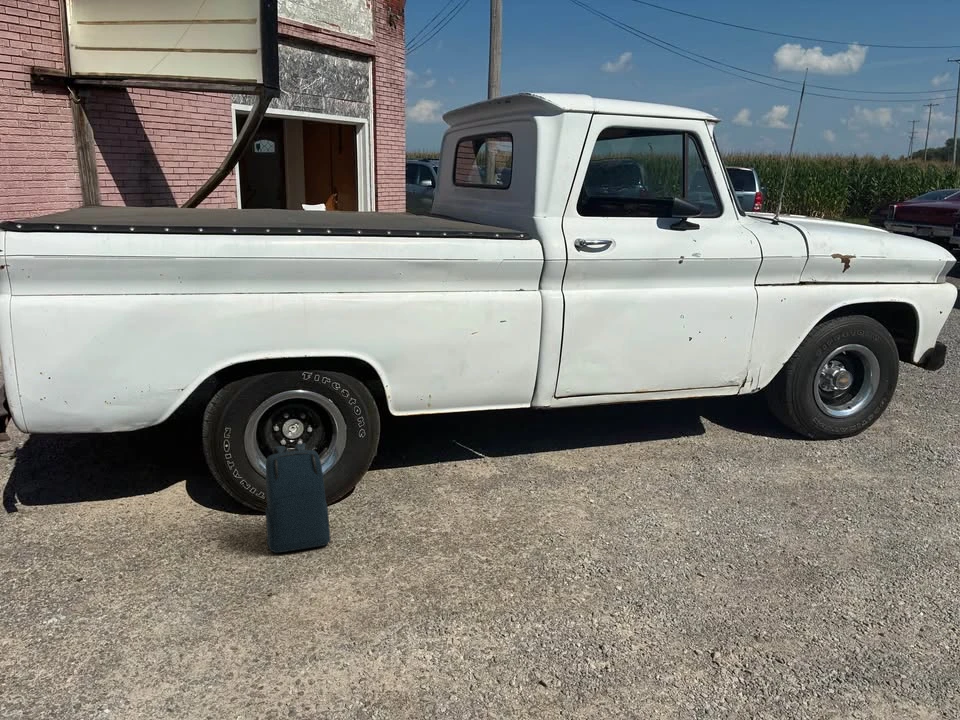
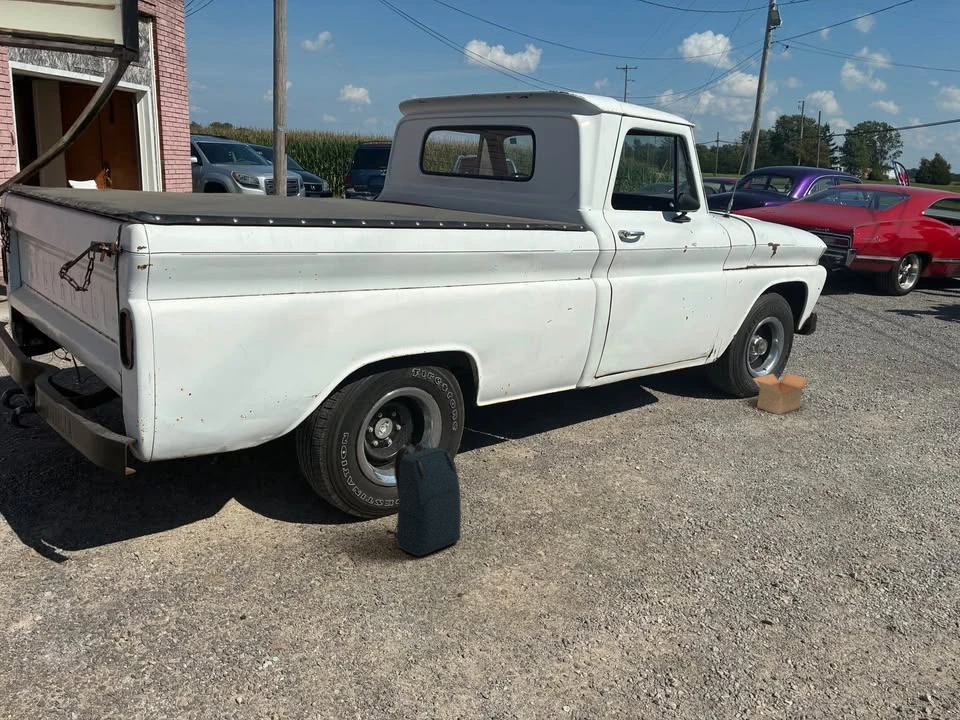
cardboard box: none [831,412,908,462] -> present [754,373,808,415]

